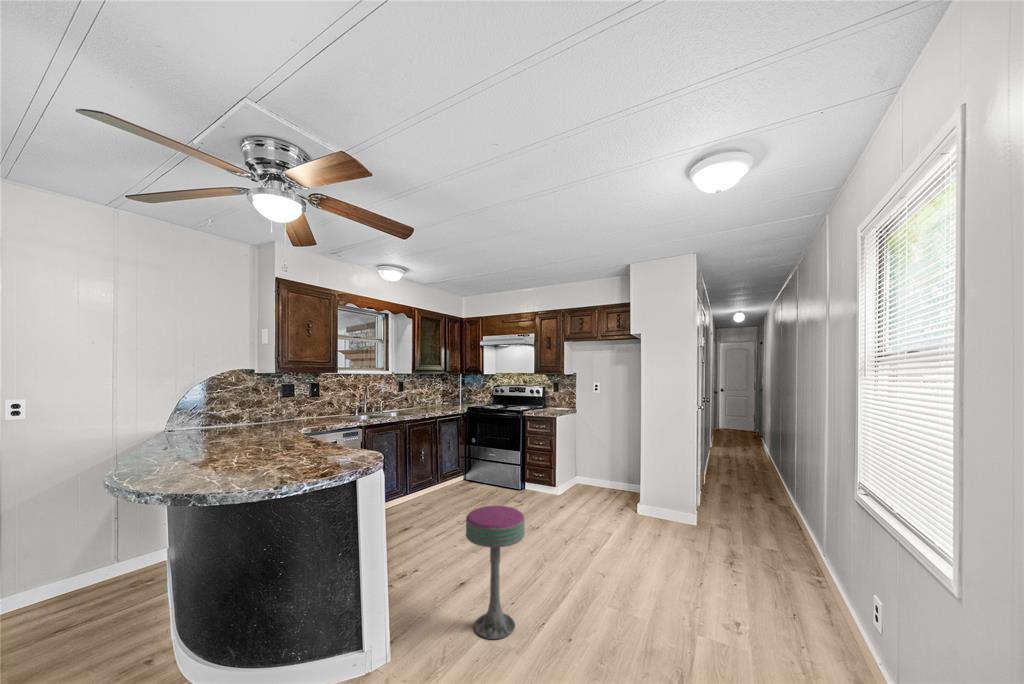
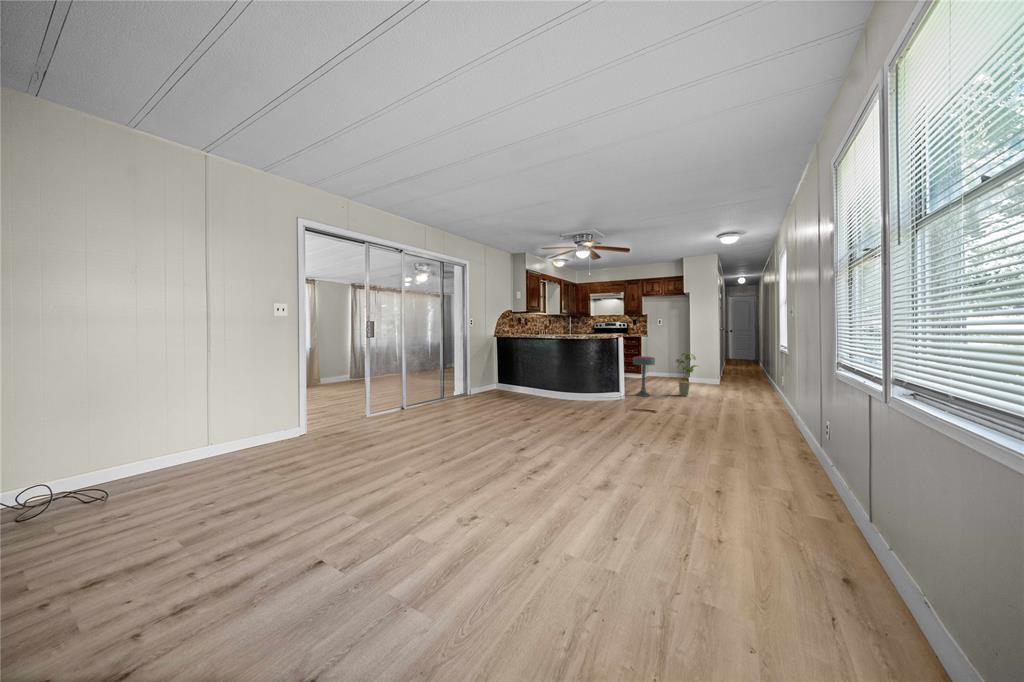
house plant: none [581,503,649,636] -> present [676,352,697,396]

